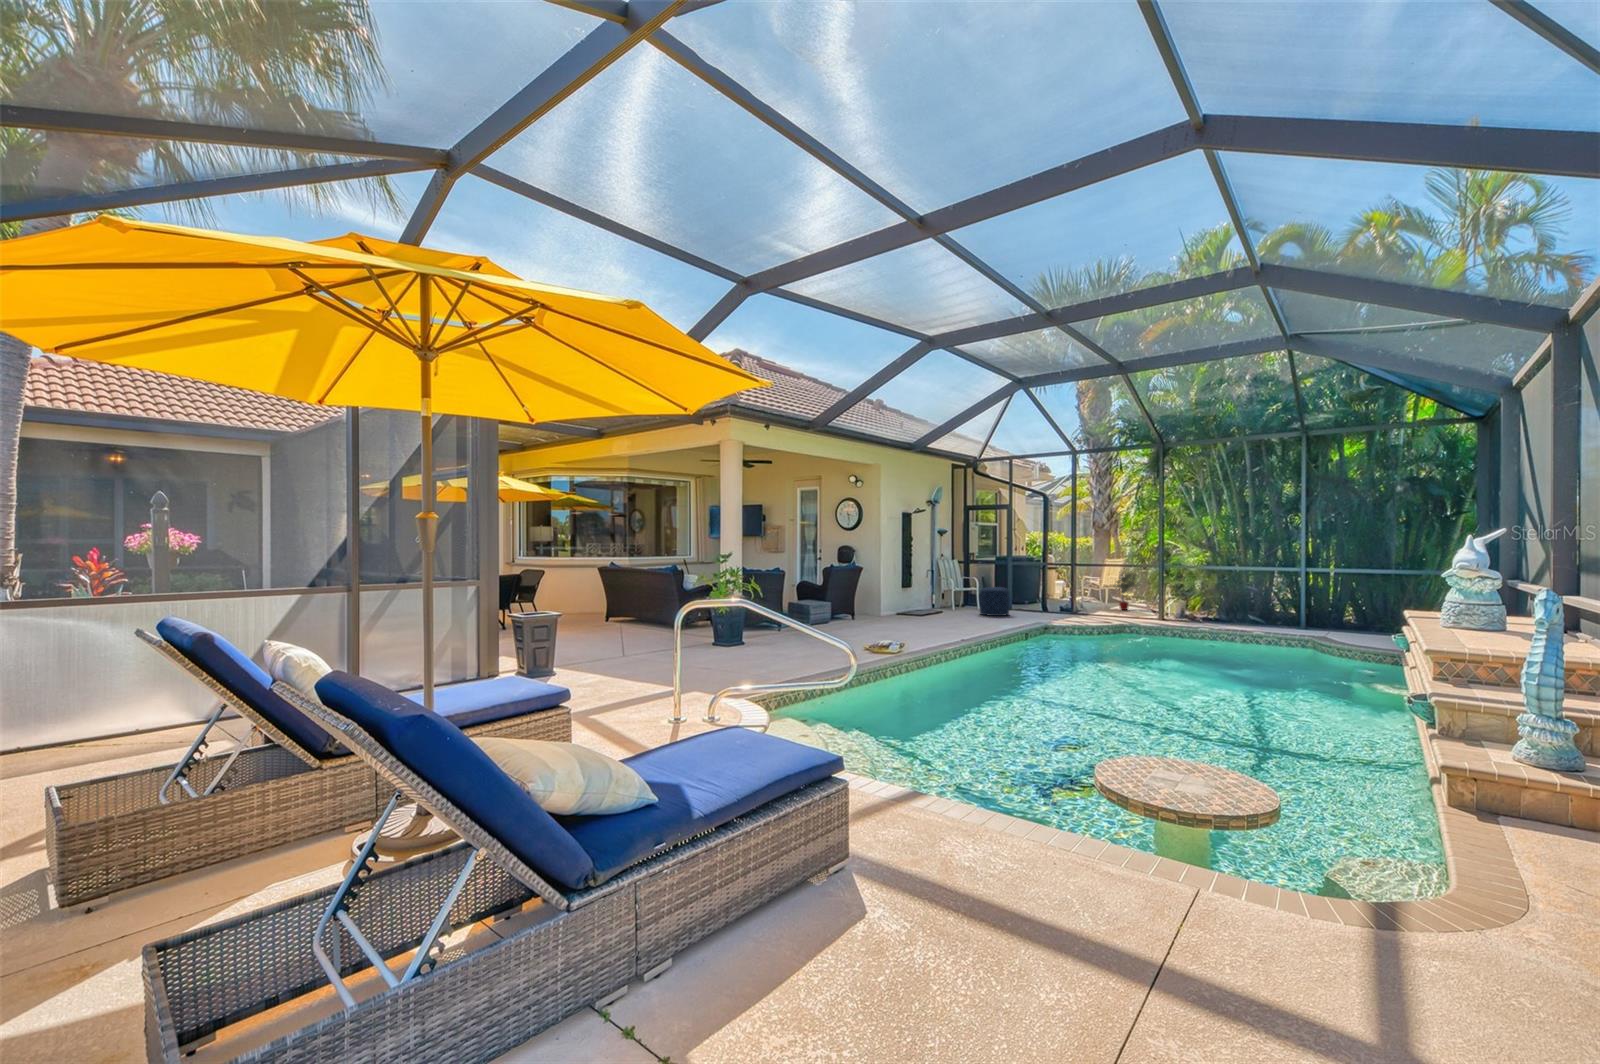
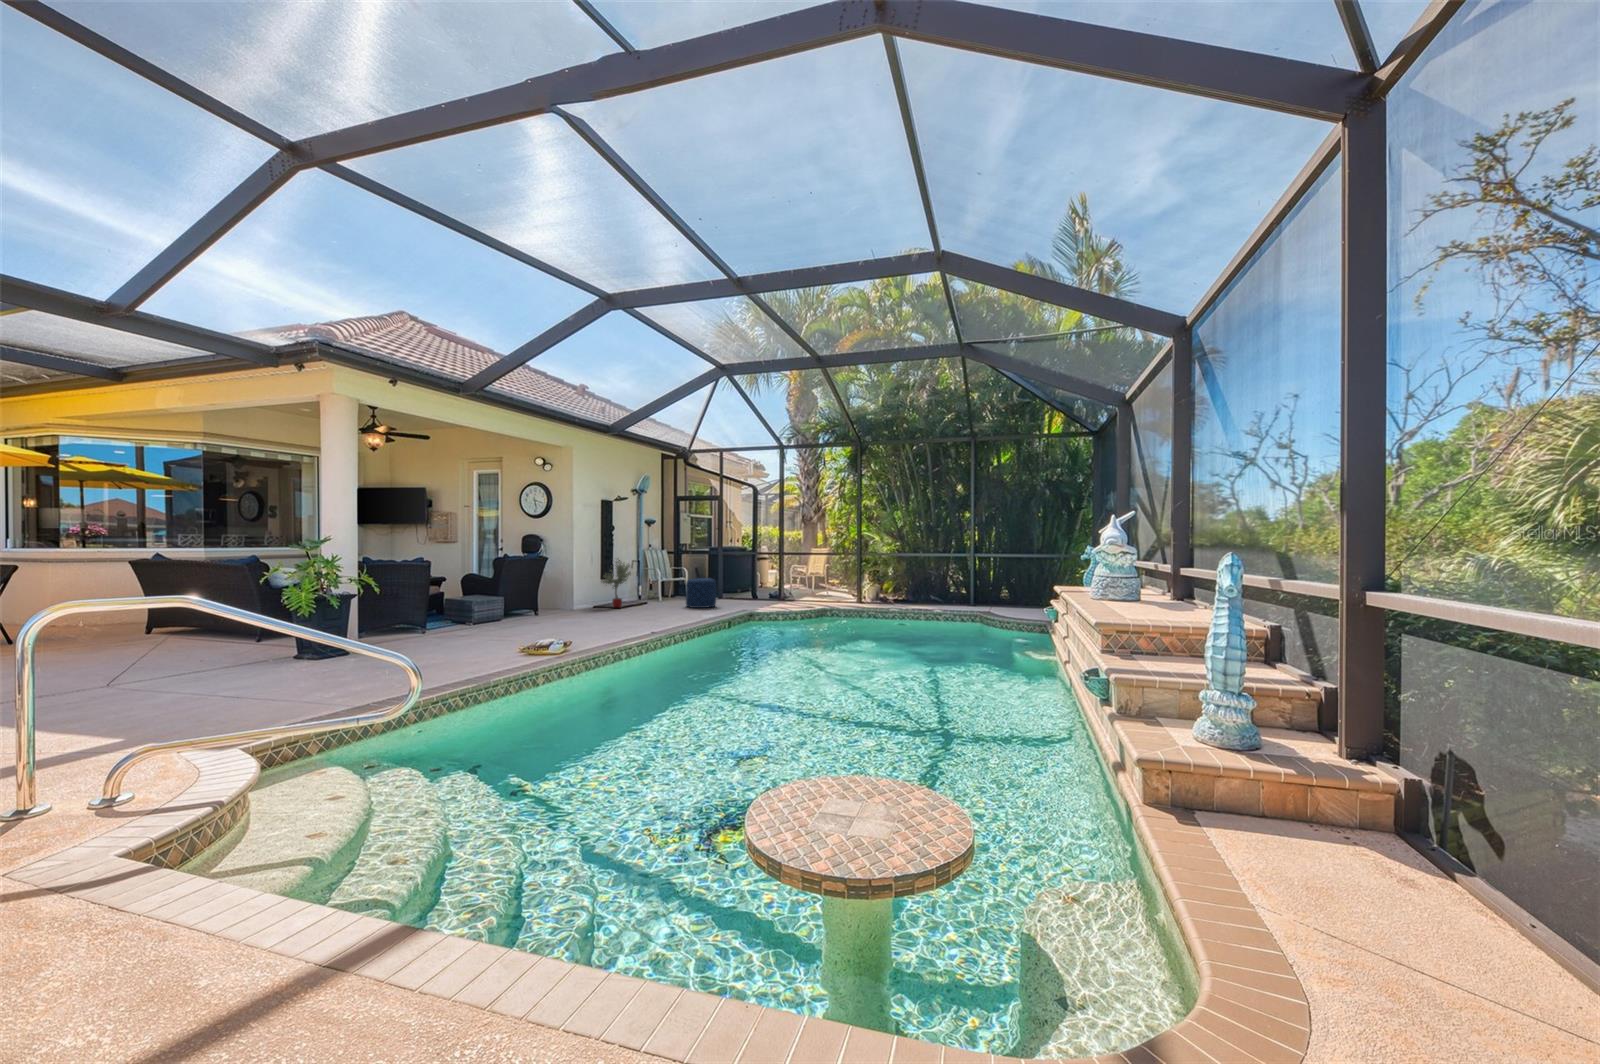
potted tree: present [1114,568,1139,610] -> present [603,560,631,608]

